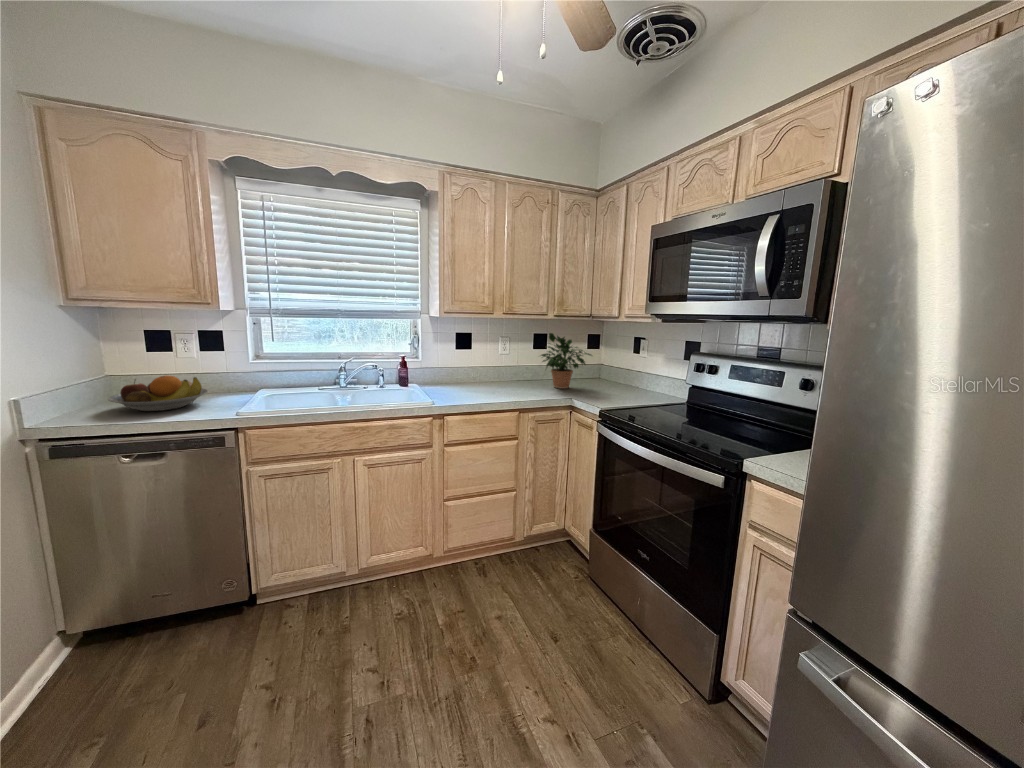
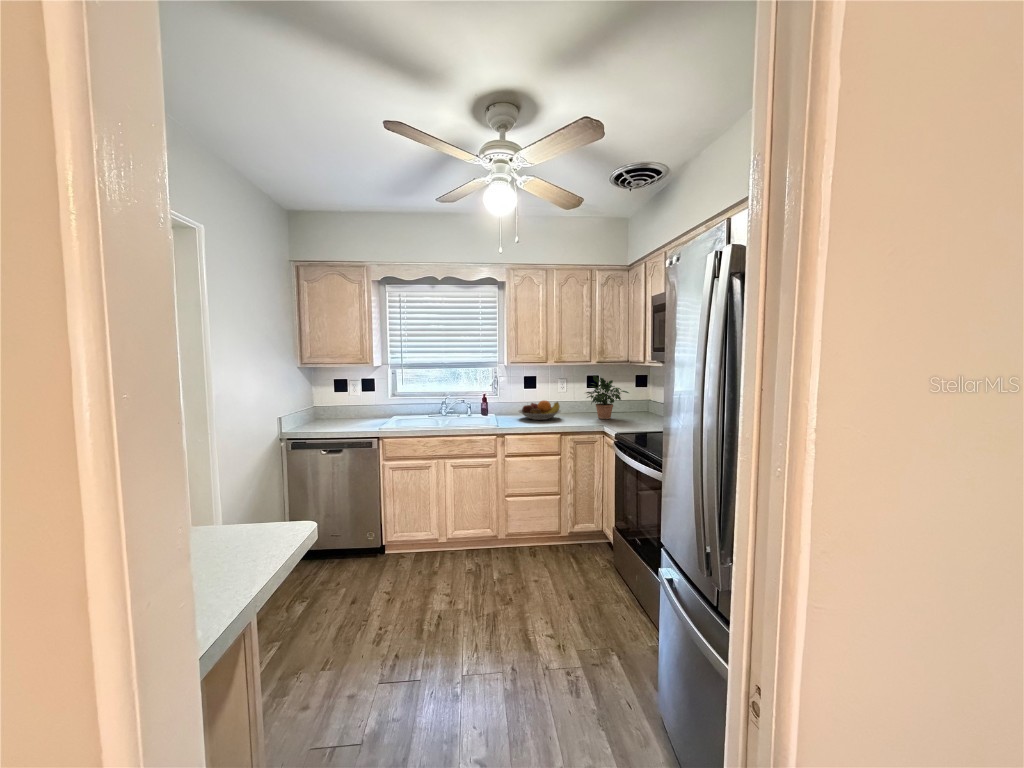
fruit bowl: present [108,376,208,411] -> present [518,401,561,420]

